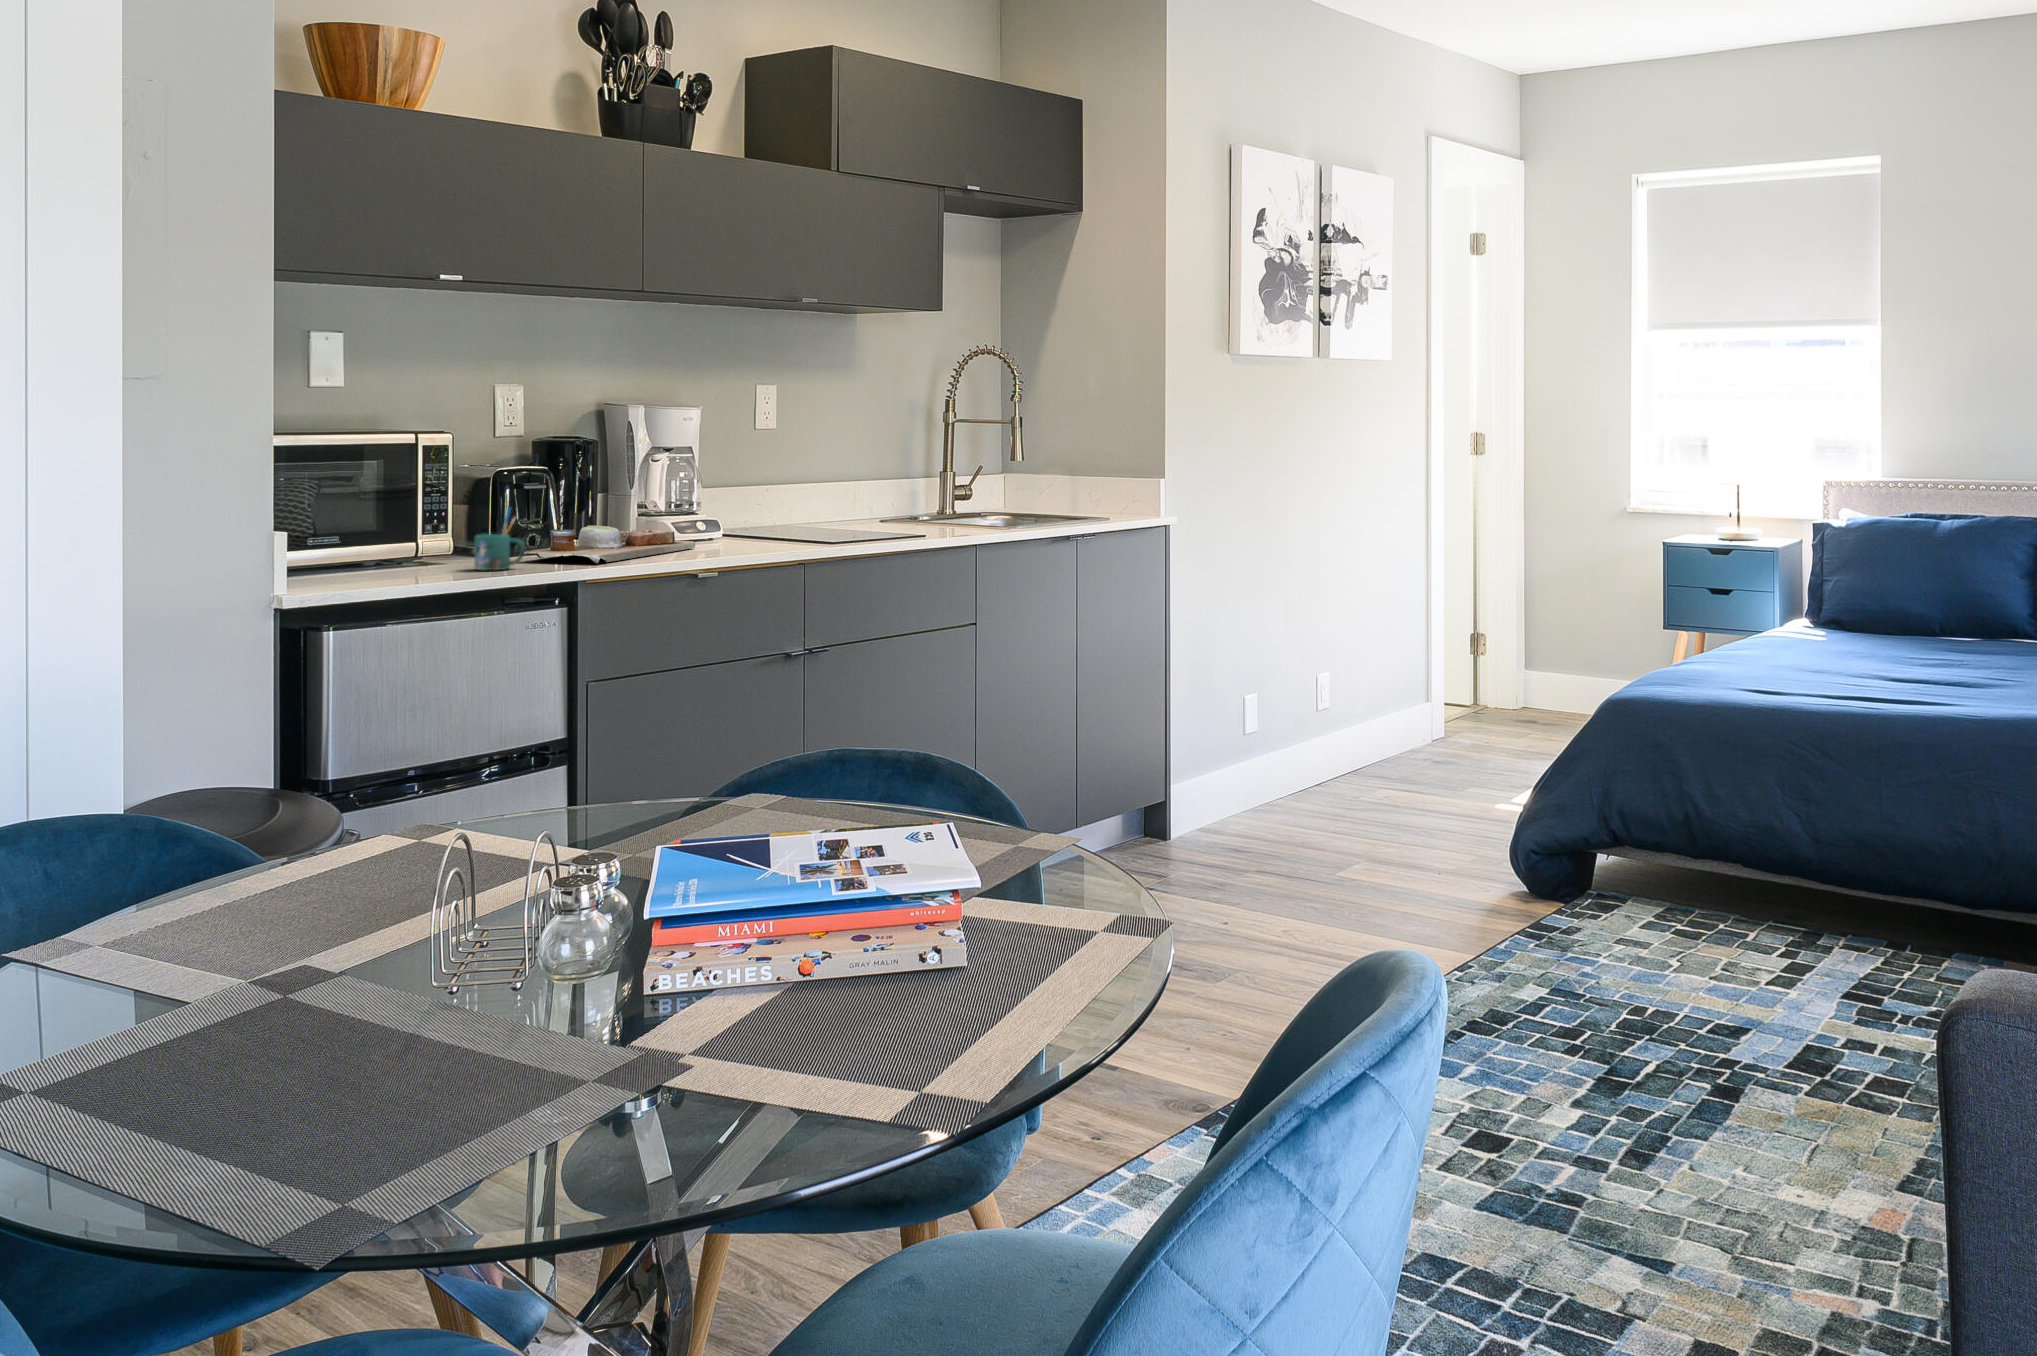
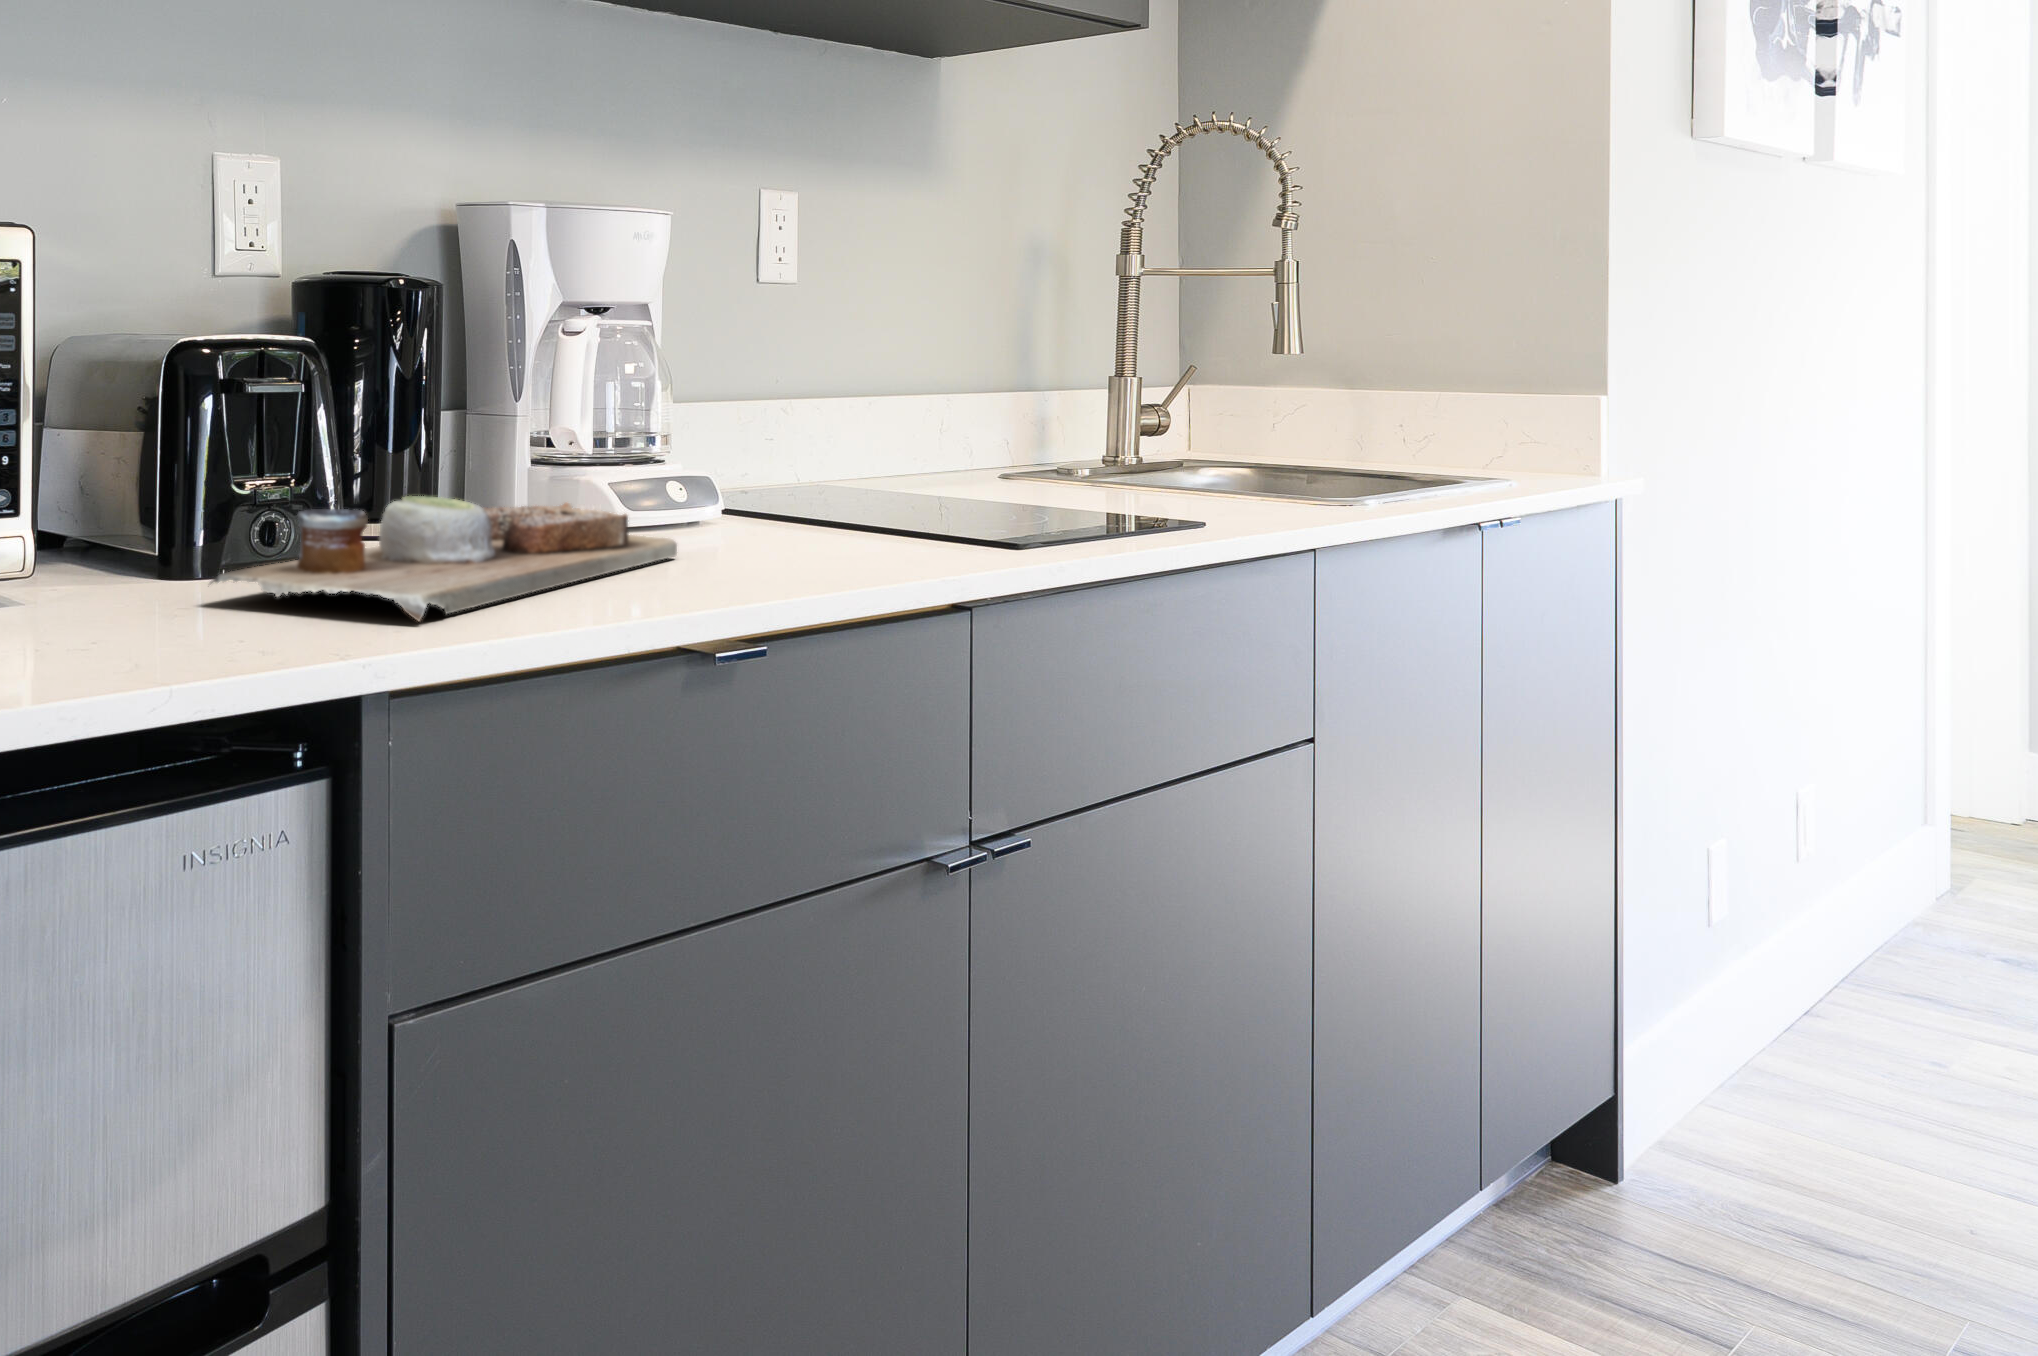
mug: present [474,508,525,570] -> none [51,443,202,646]

